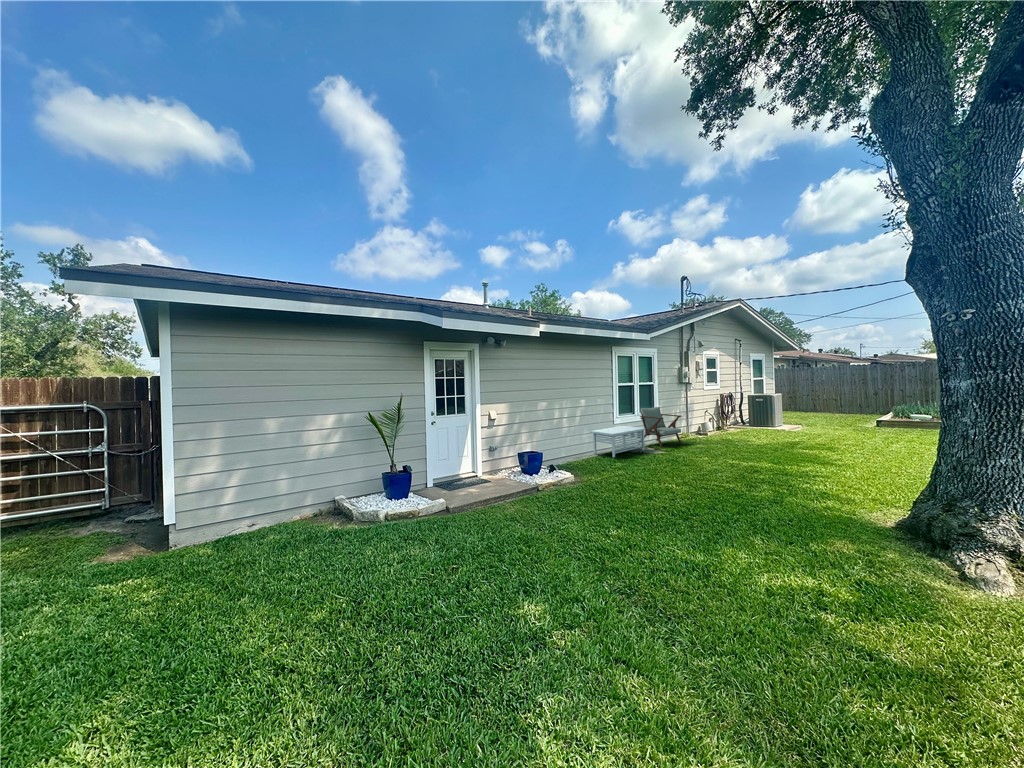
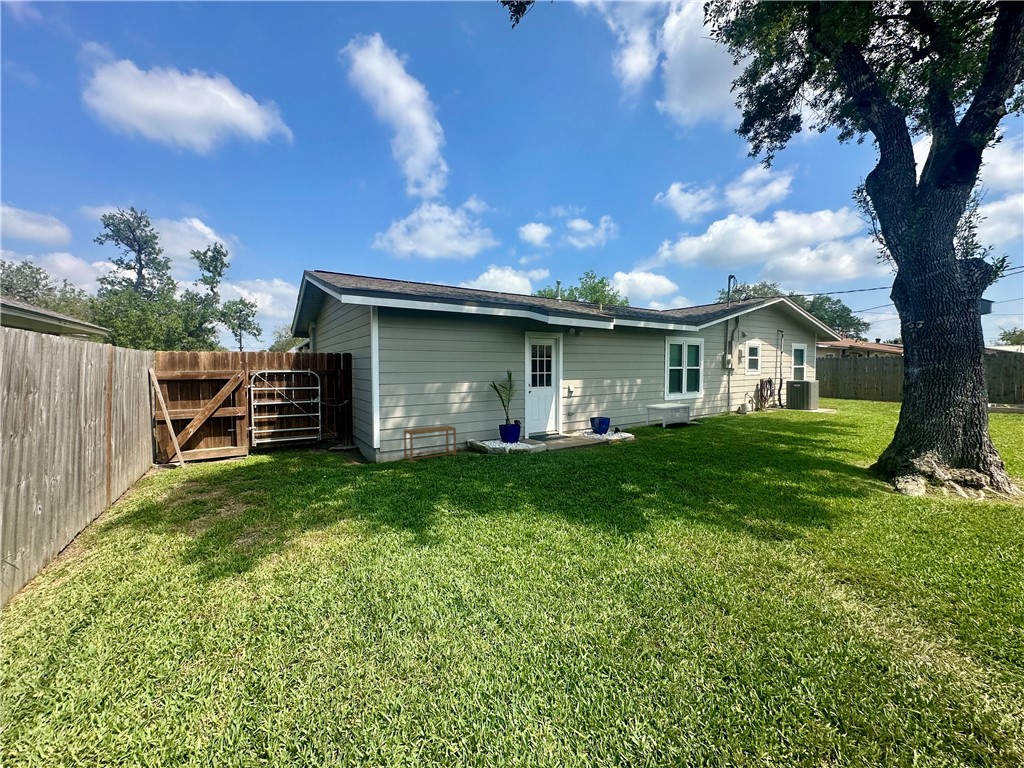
lounge chair: present [640,407,682,448] -> none [683,388,724,423]
side table: none [210,478,302,546] -> present [404,425,456,462]

